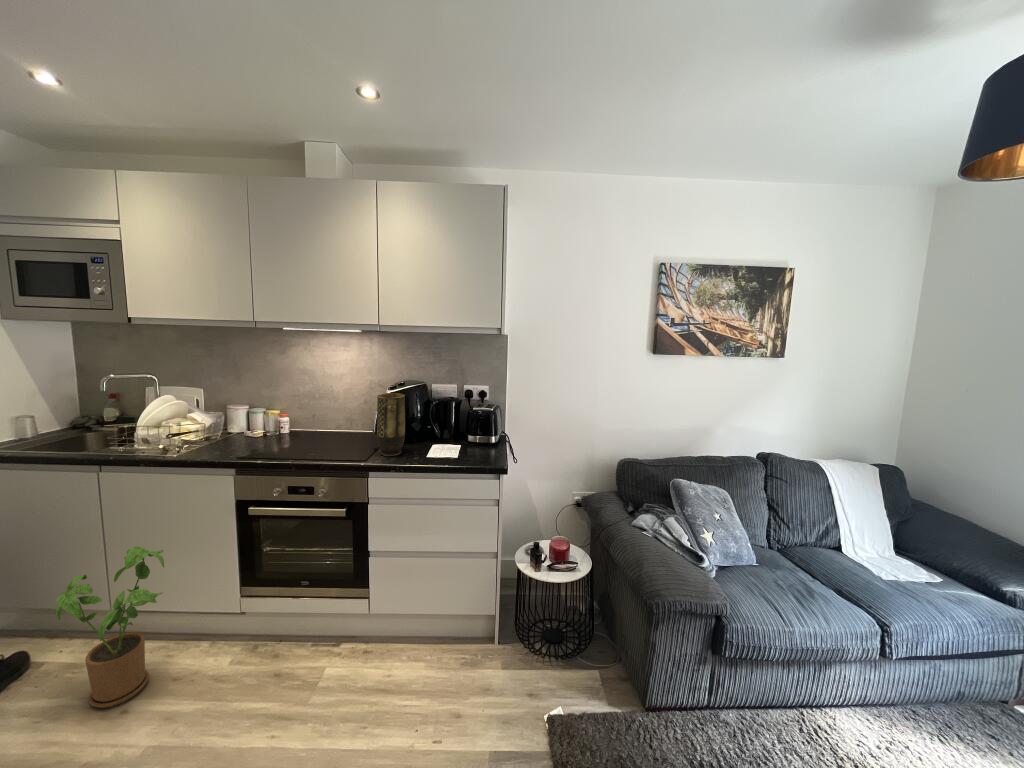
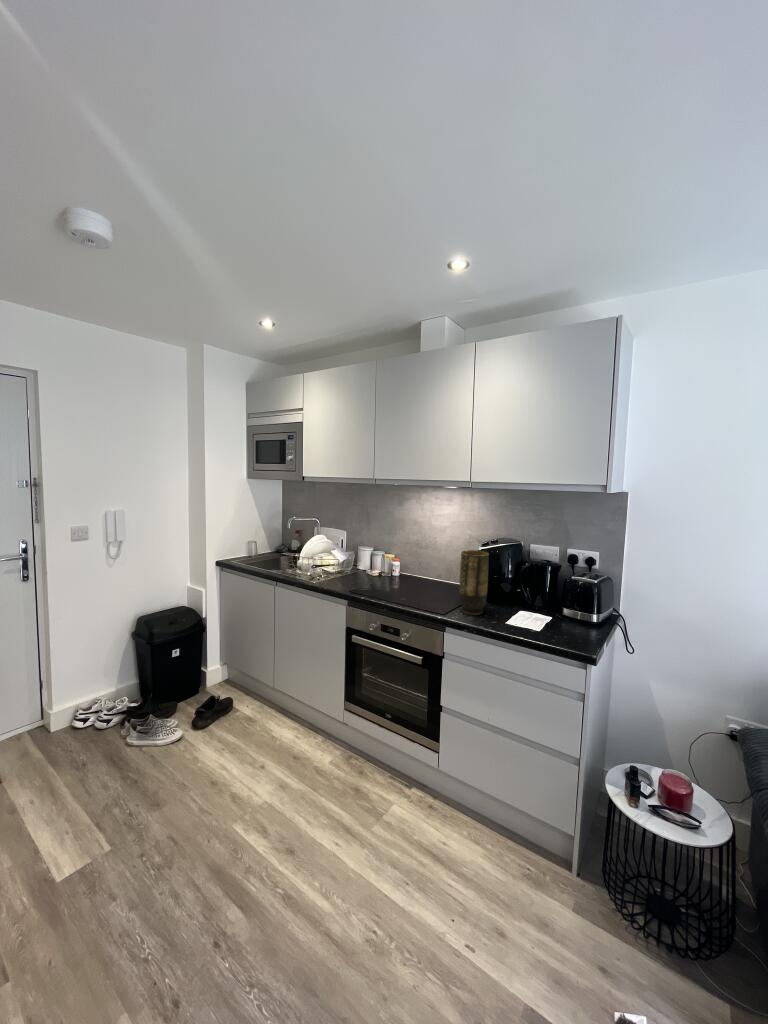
house plant: present [56,547,164,708] -> none [239,645,301,759]

